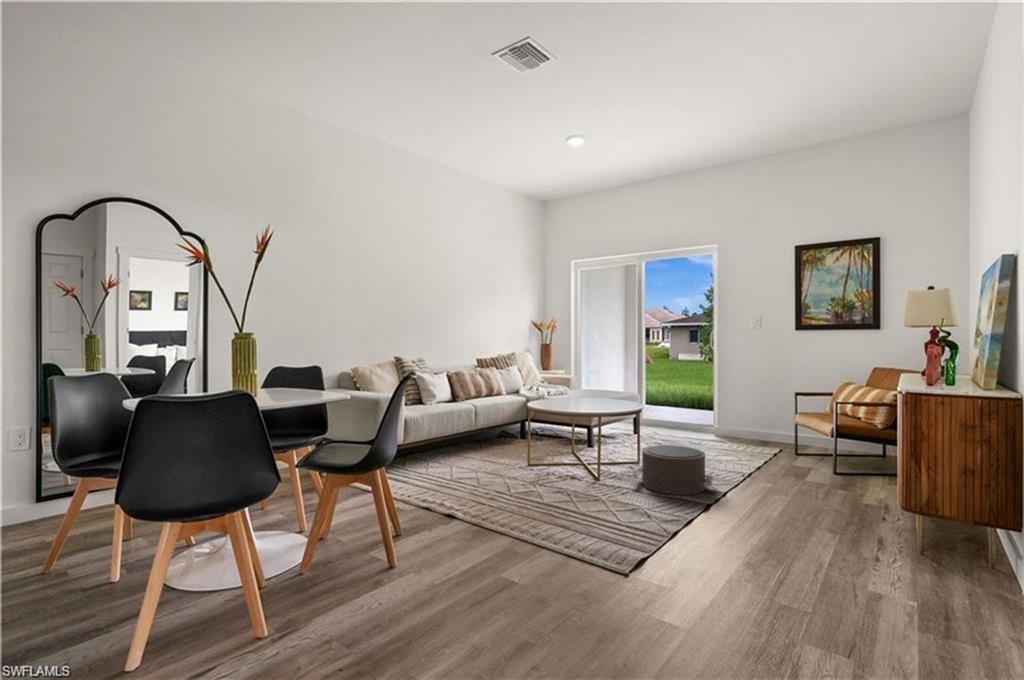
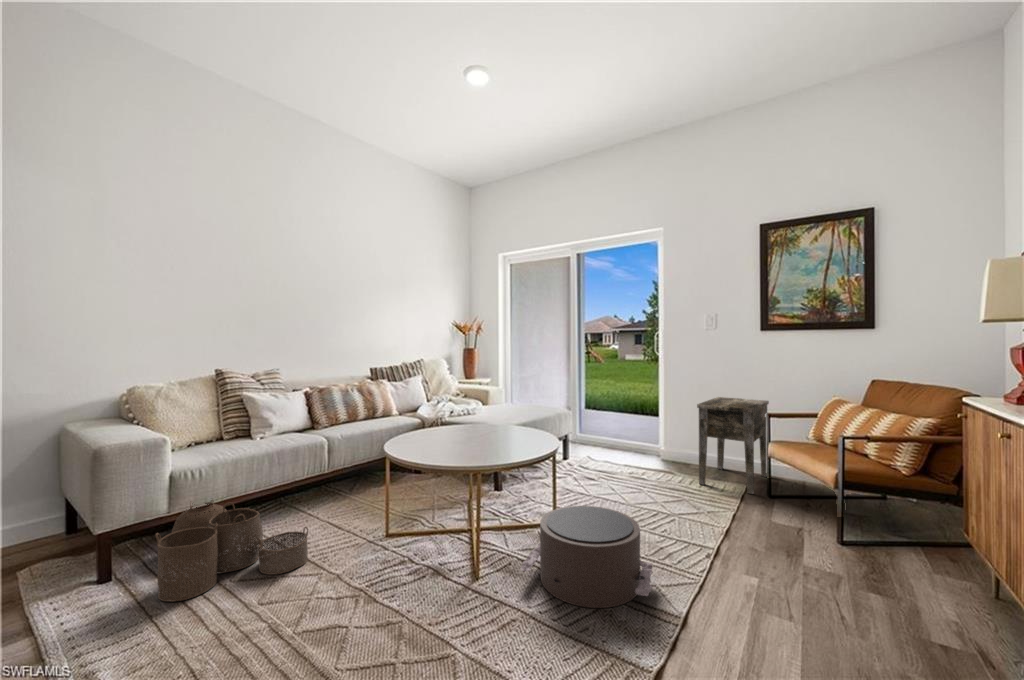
side table: none [744,383,801,453] -> present [697,397,769,494]
woven basket: none [401,440,491,489] -> present [155,500,308,602]

